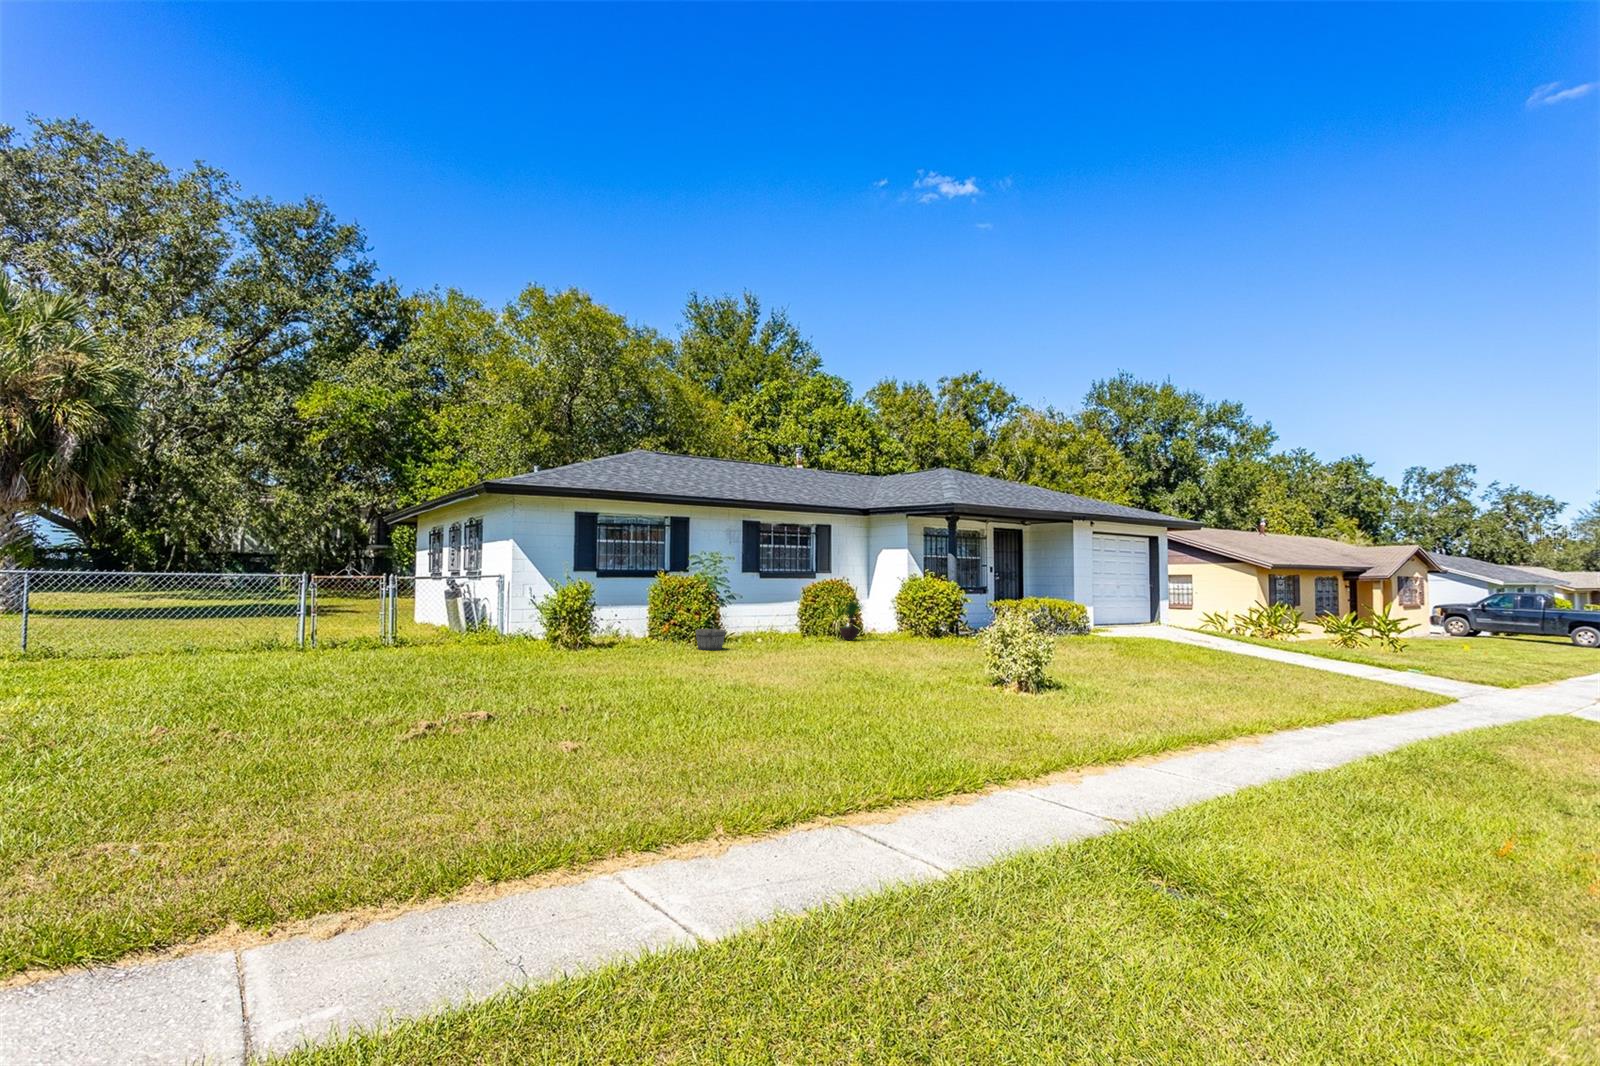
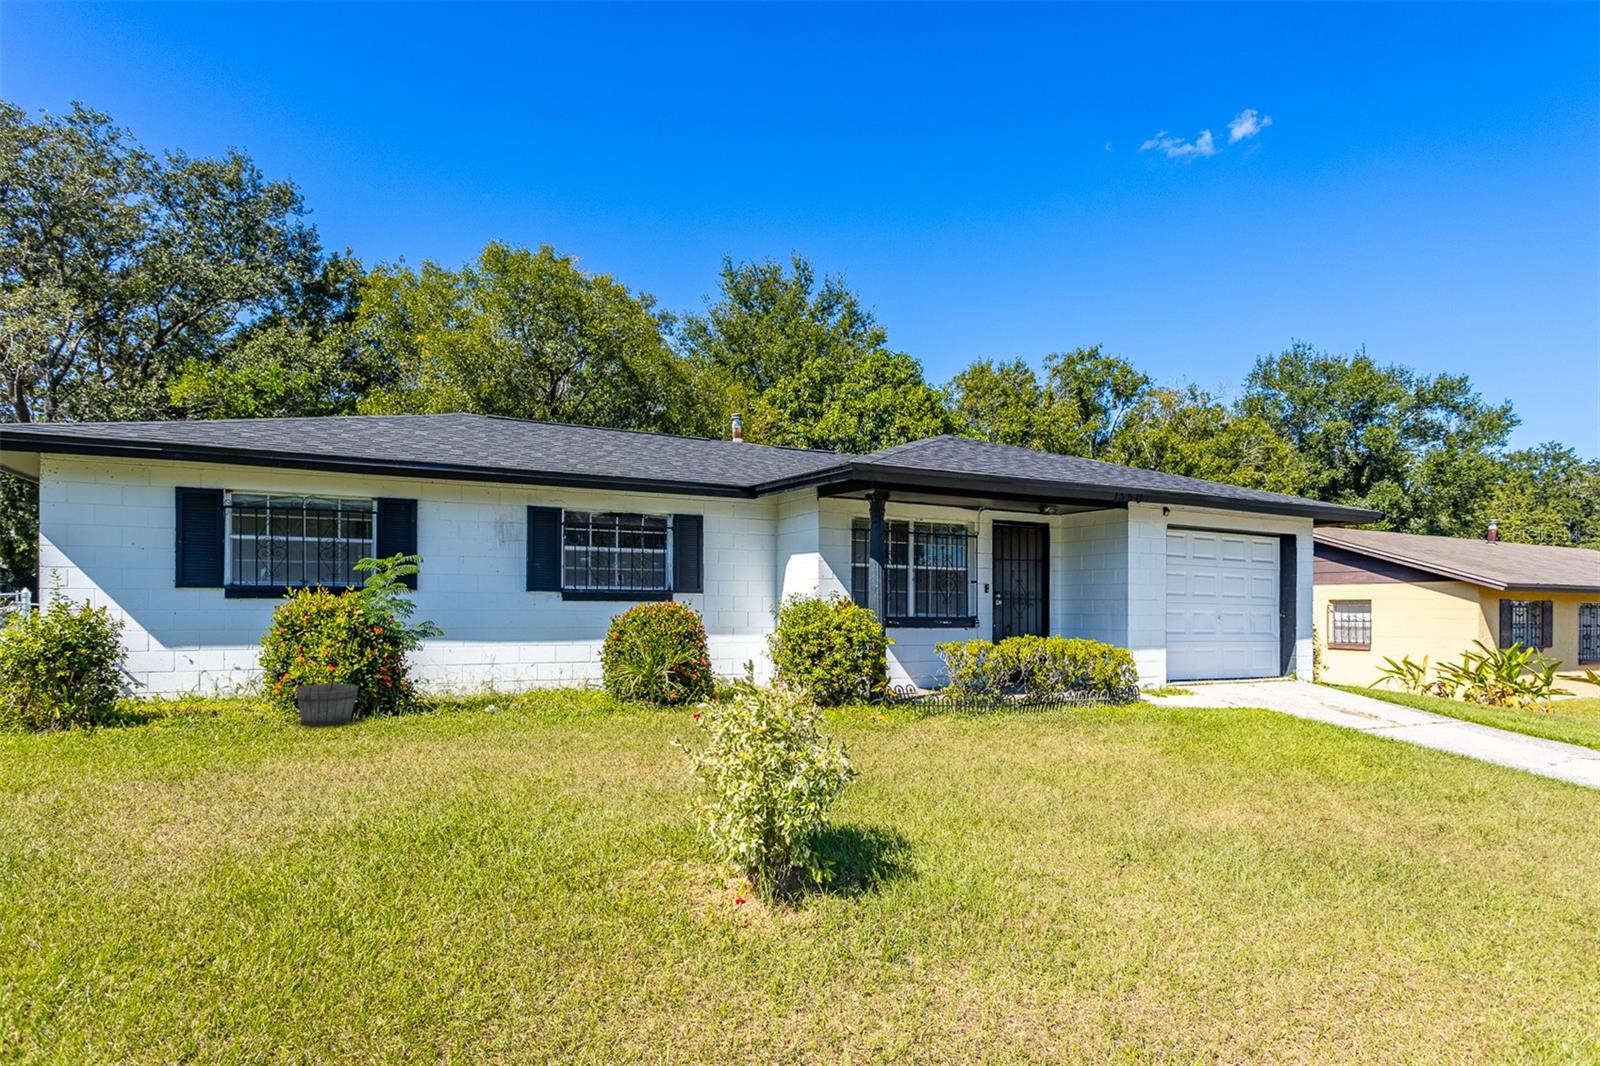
potted tree: present [840,602,861,640] -> none [634,632,678,704]

